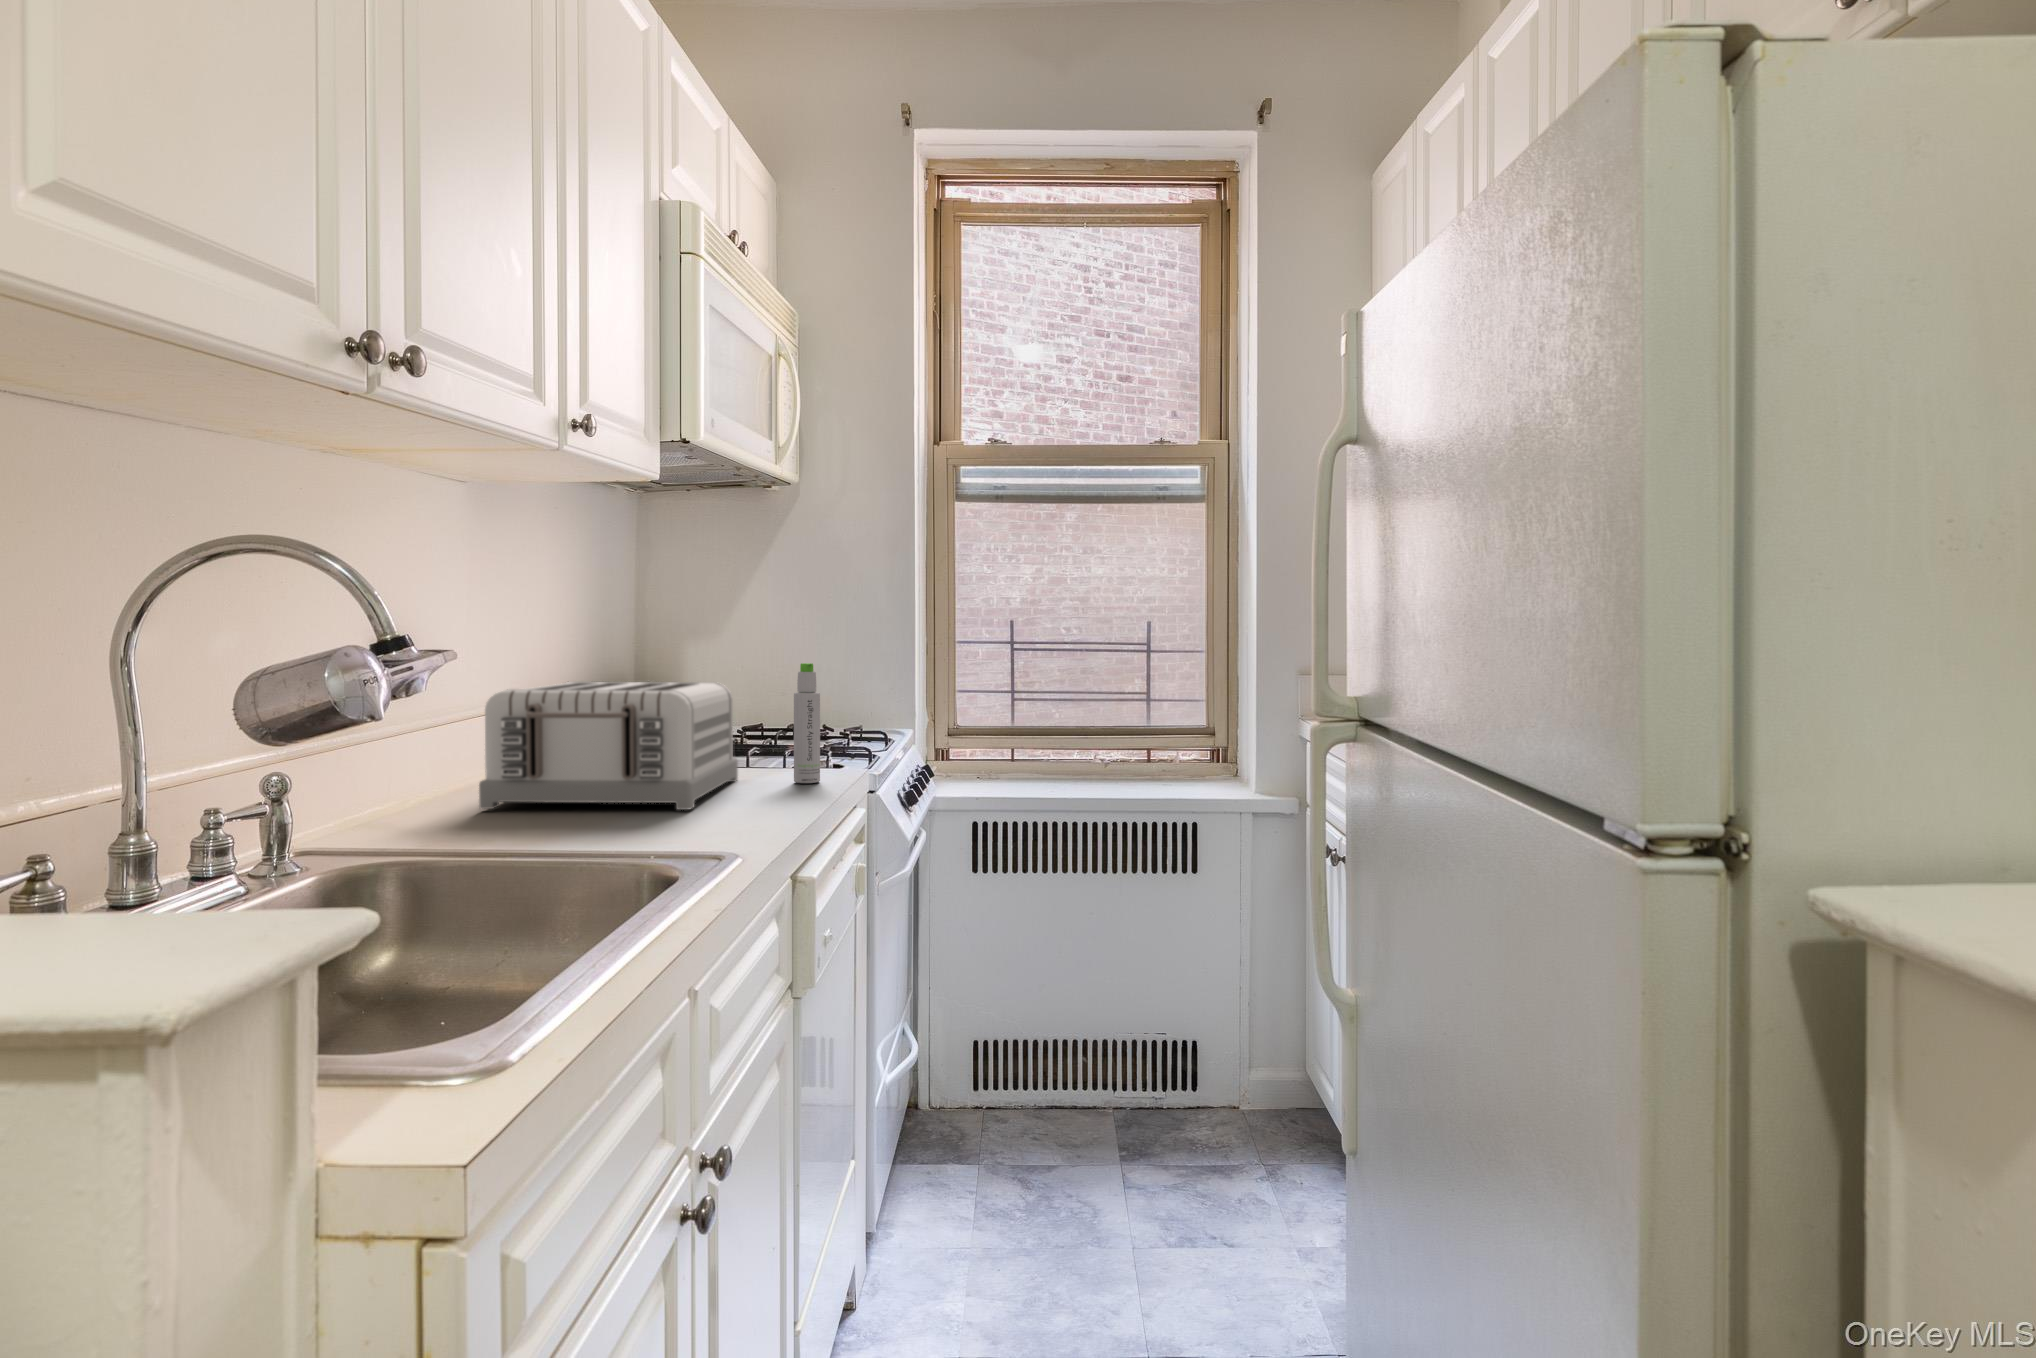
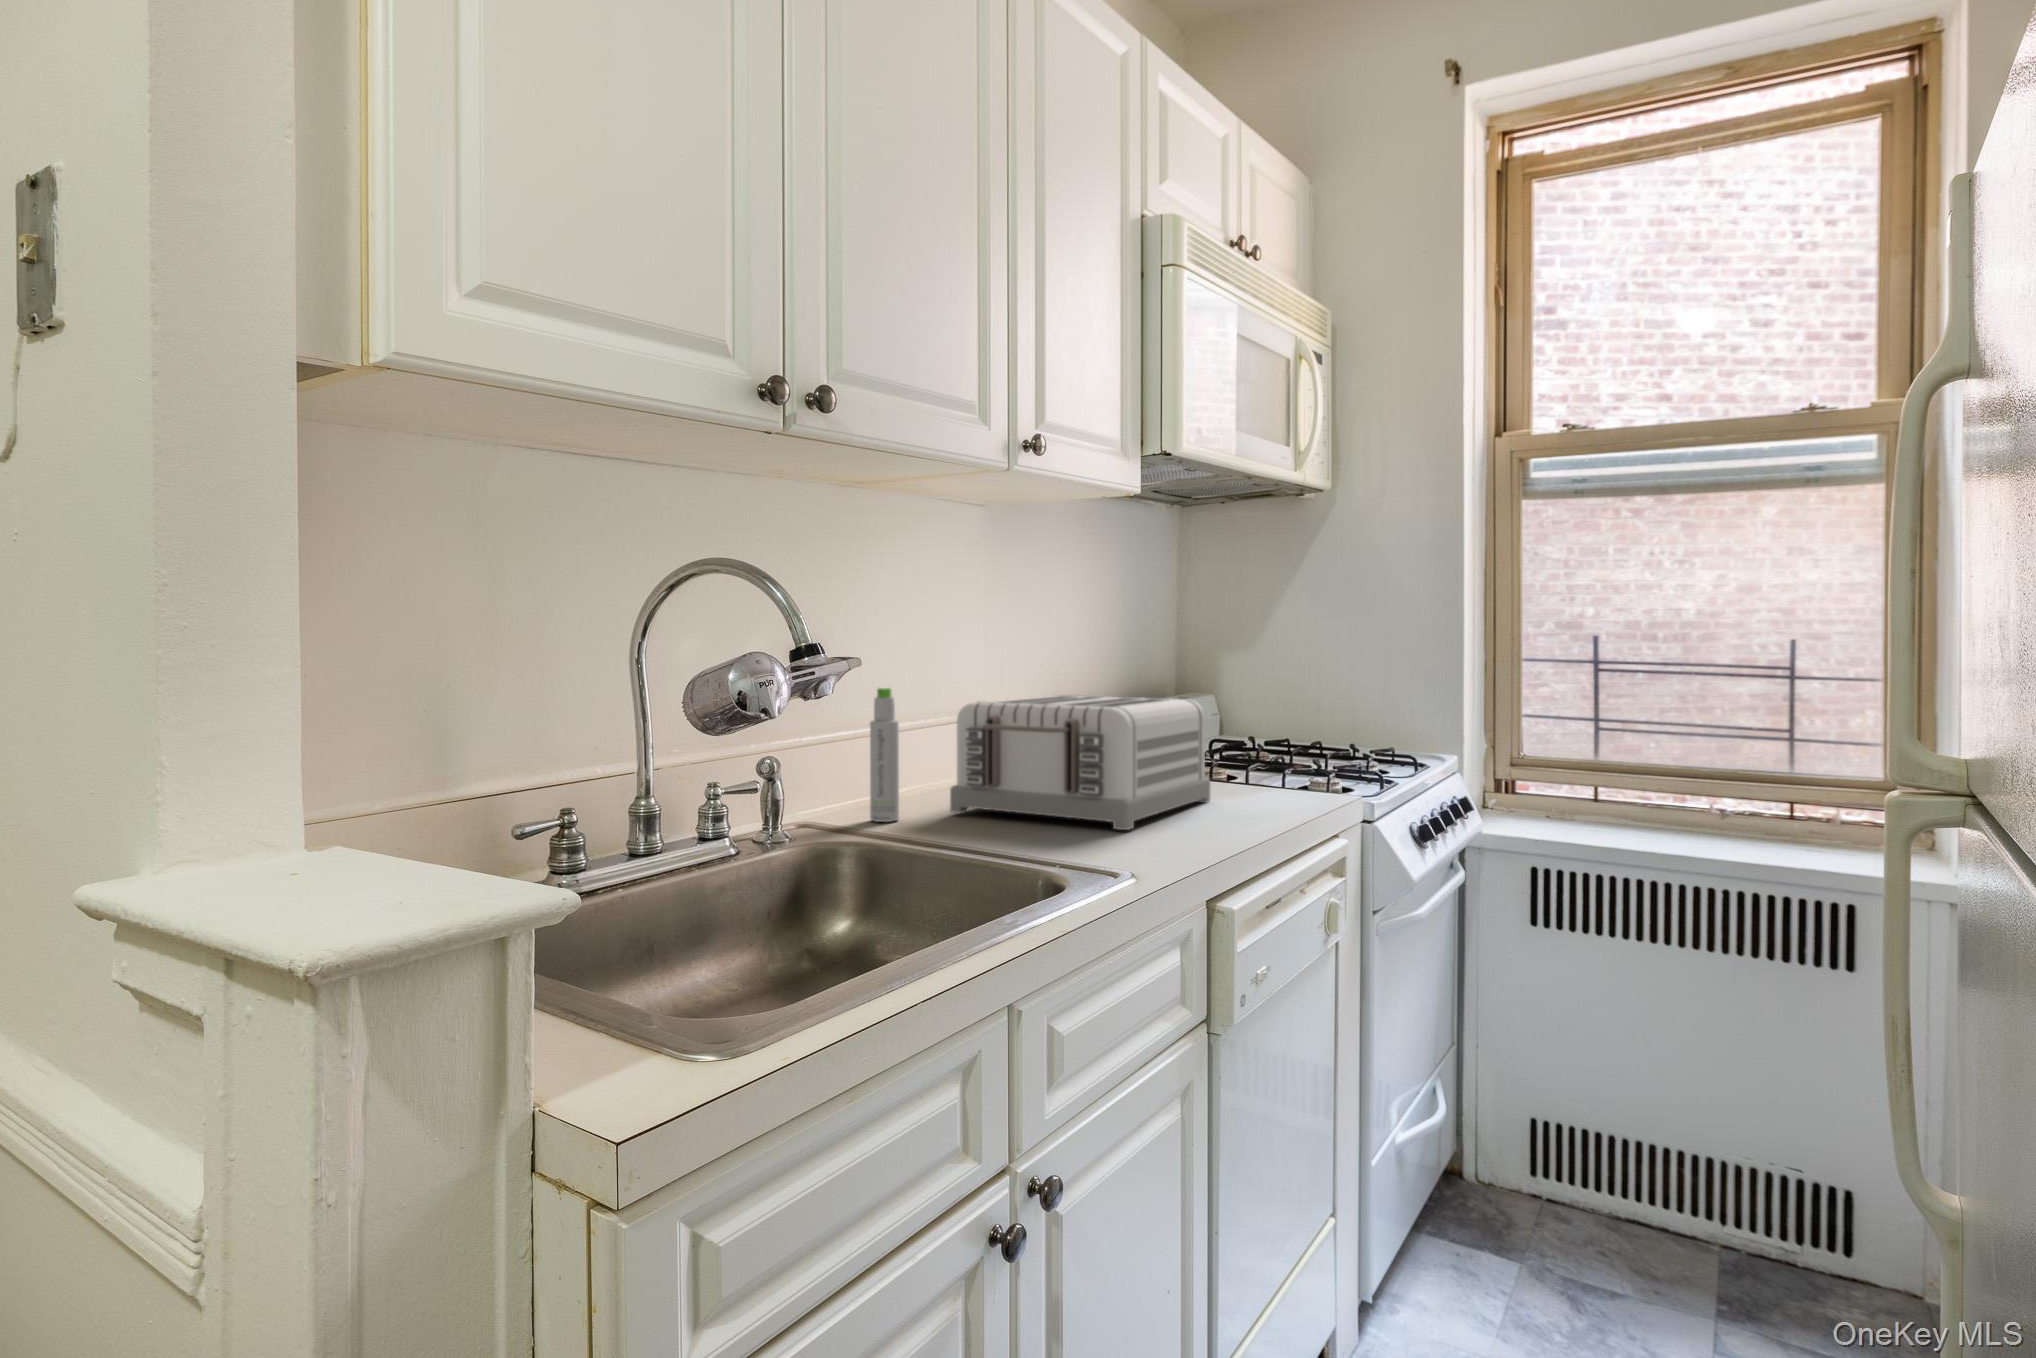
bottle: present [794,663,820,783] -> present [870,688,899,822]

